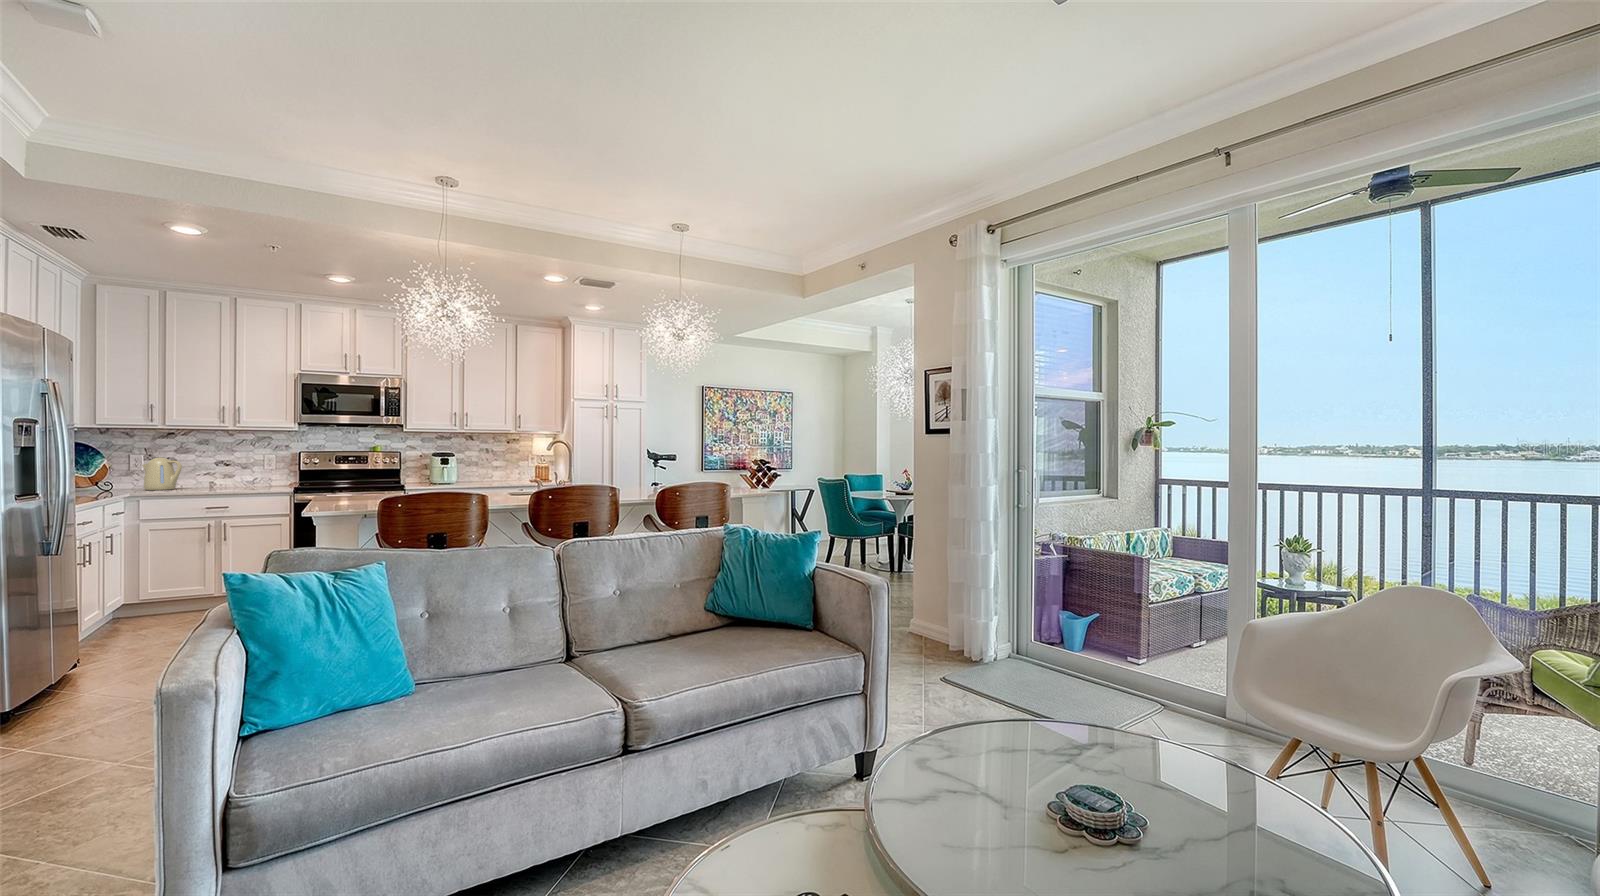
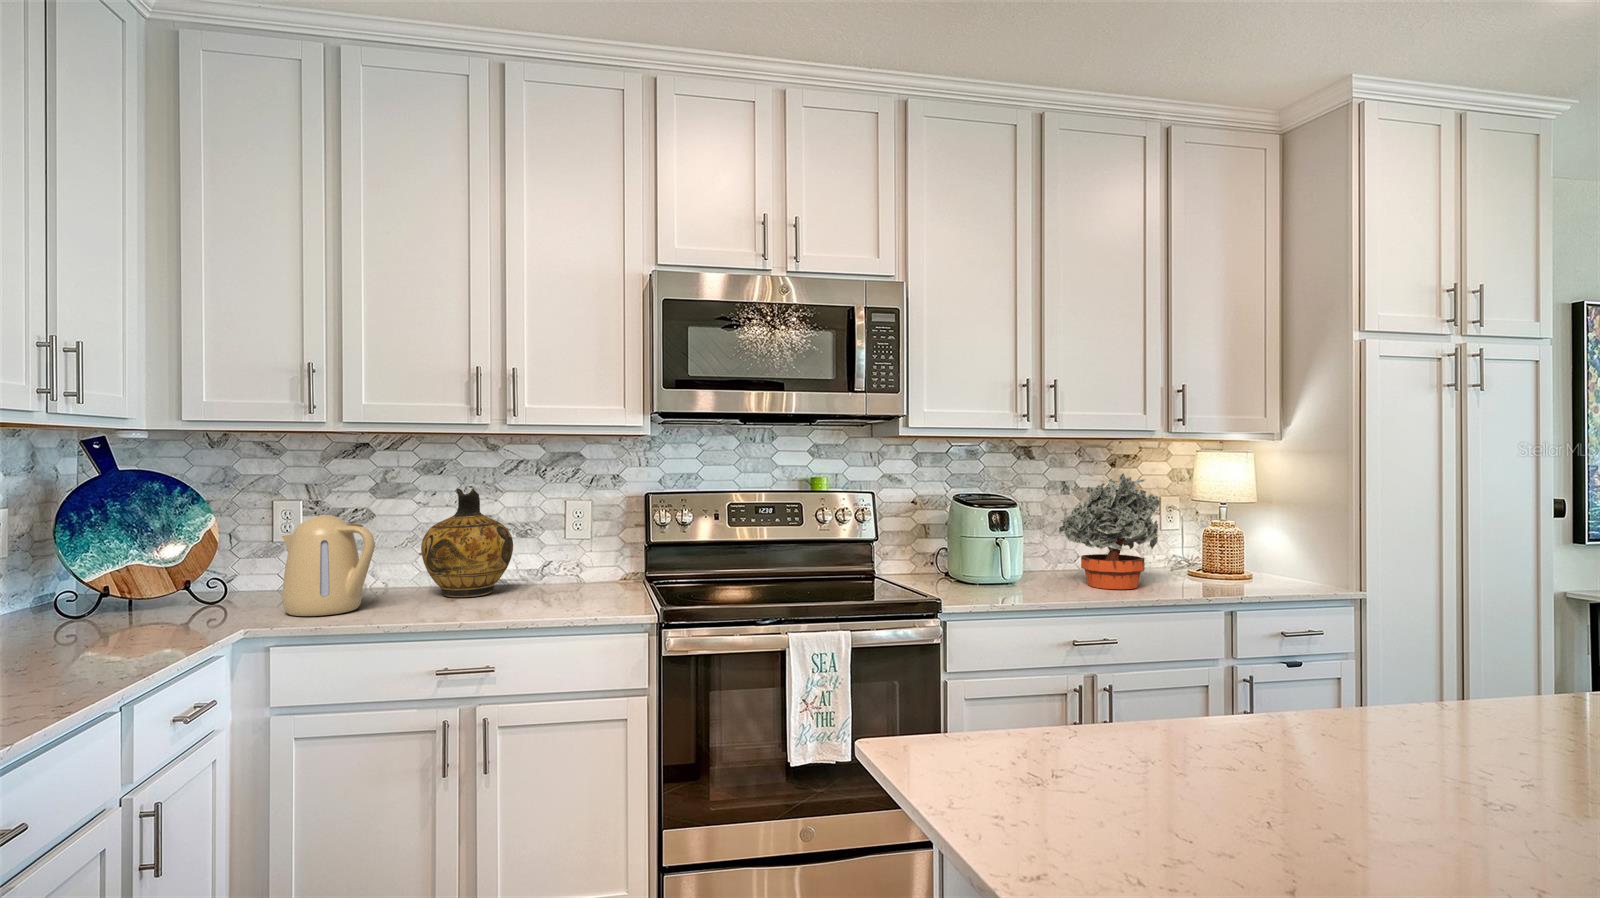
potted plant: none [466,445,504,483] -> present [1059,473,1160,589]
ceramic jug: none [200,450,240,488] -> present [421,488,513,597]

